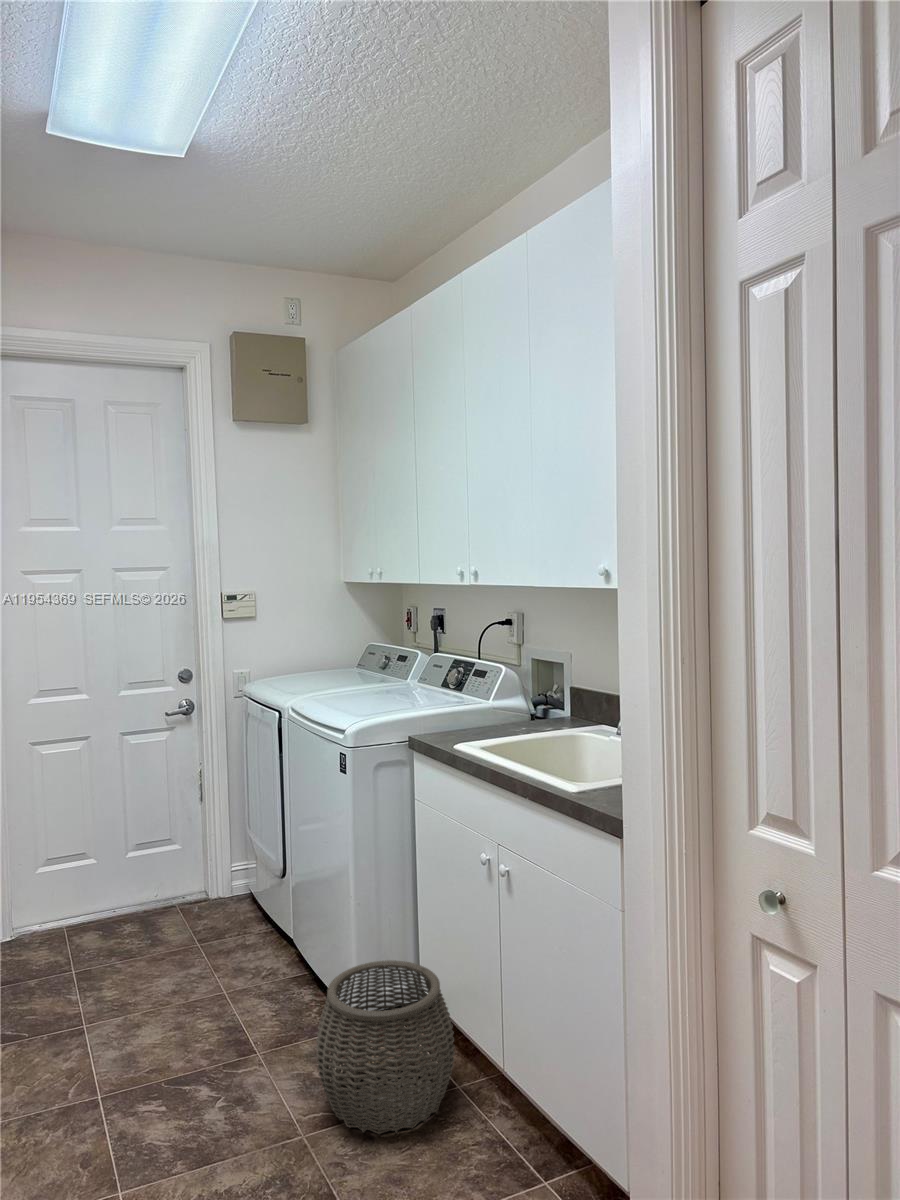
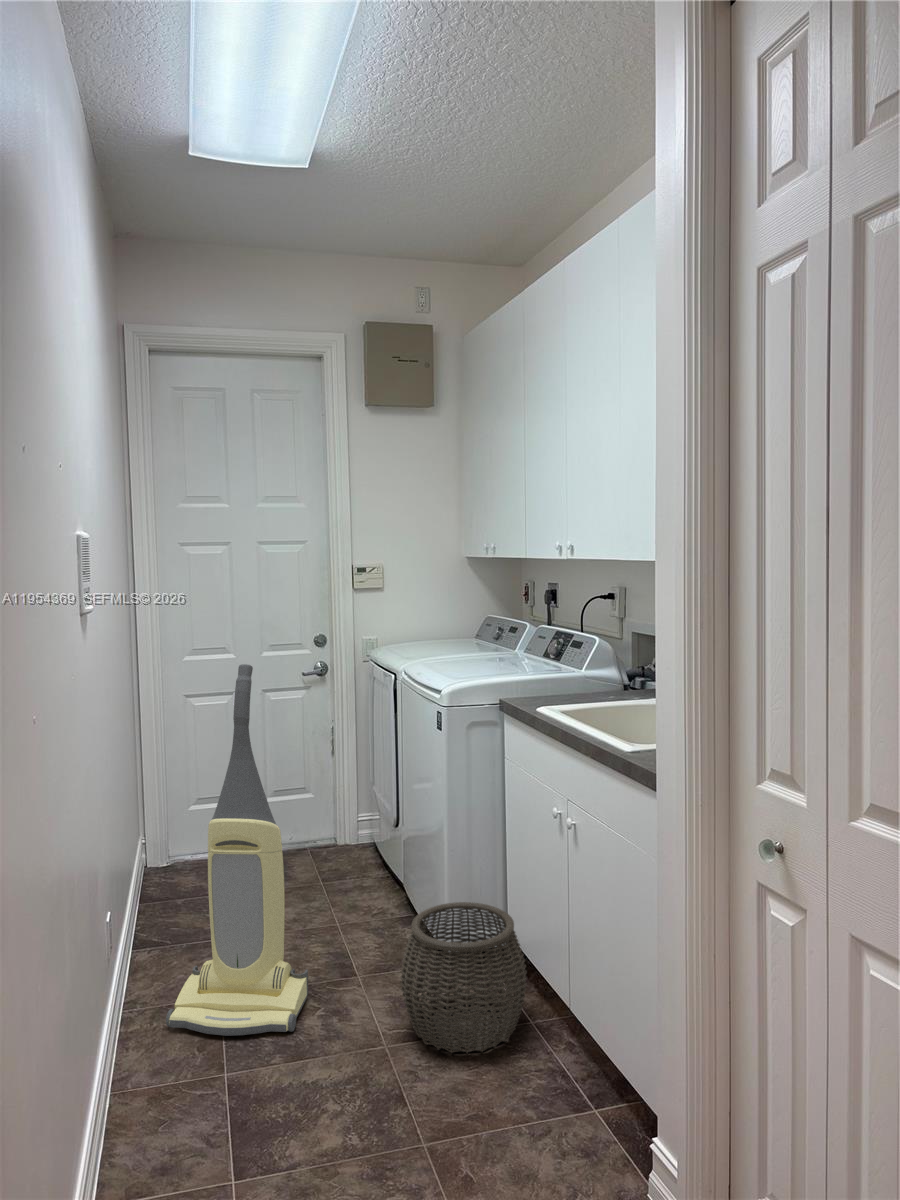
vacuum cleaner: none [35,711,204,1148] -> present [166,664,308,1036]

